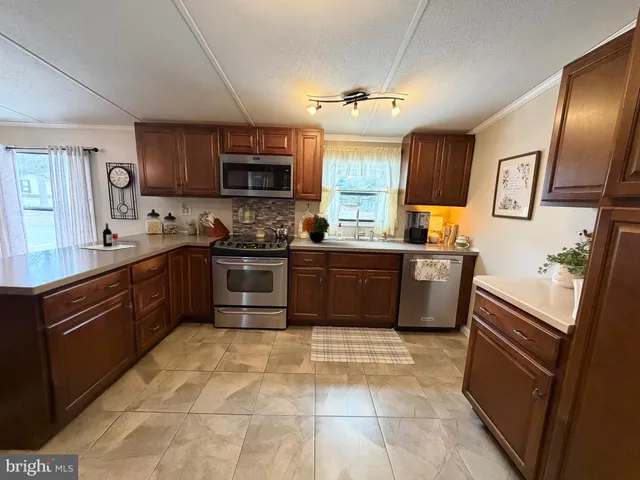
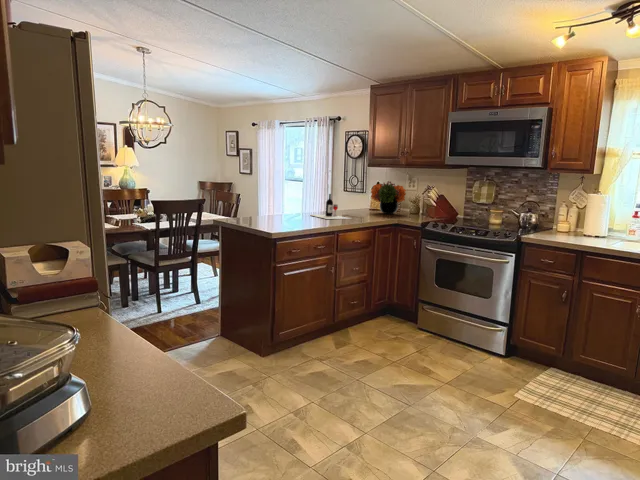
flower arrangement: present [302,214,329,243] -> present [371,181,406,214]

